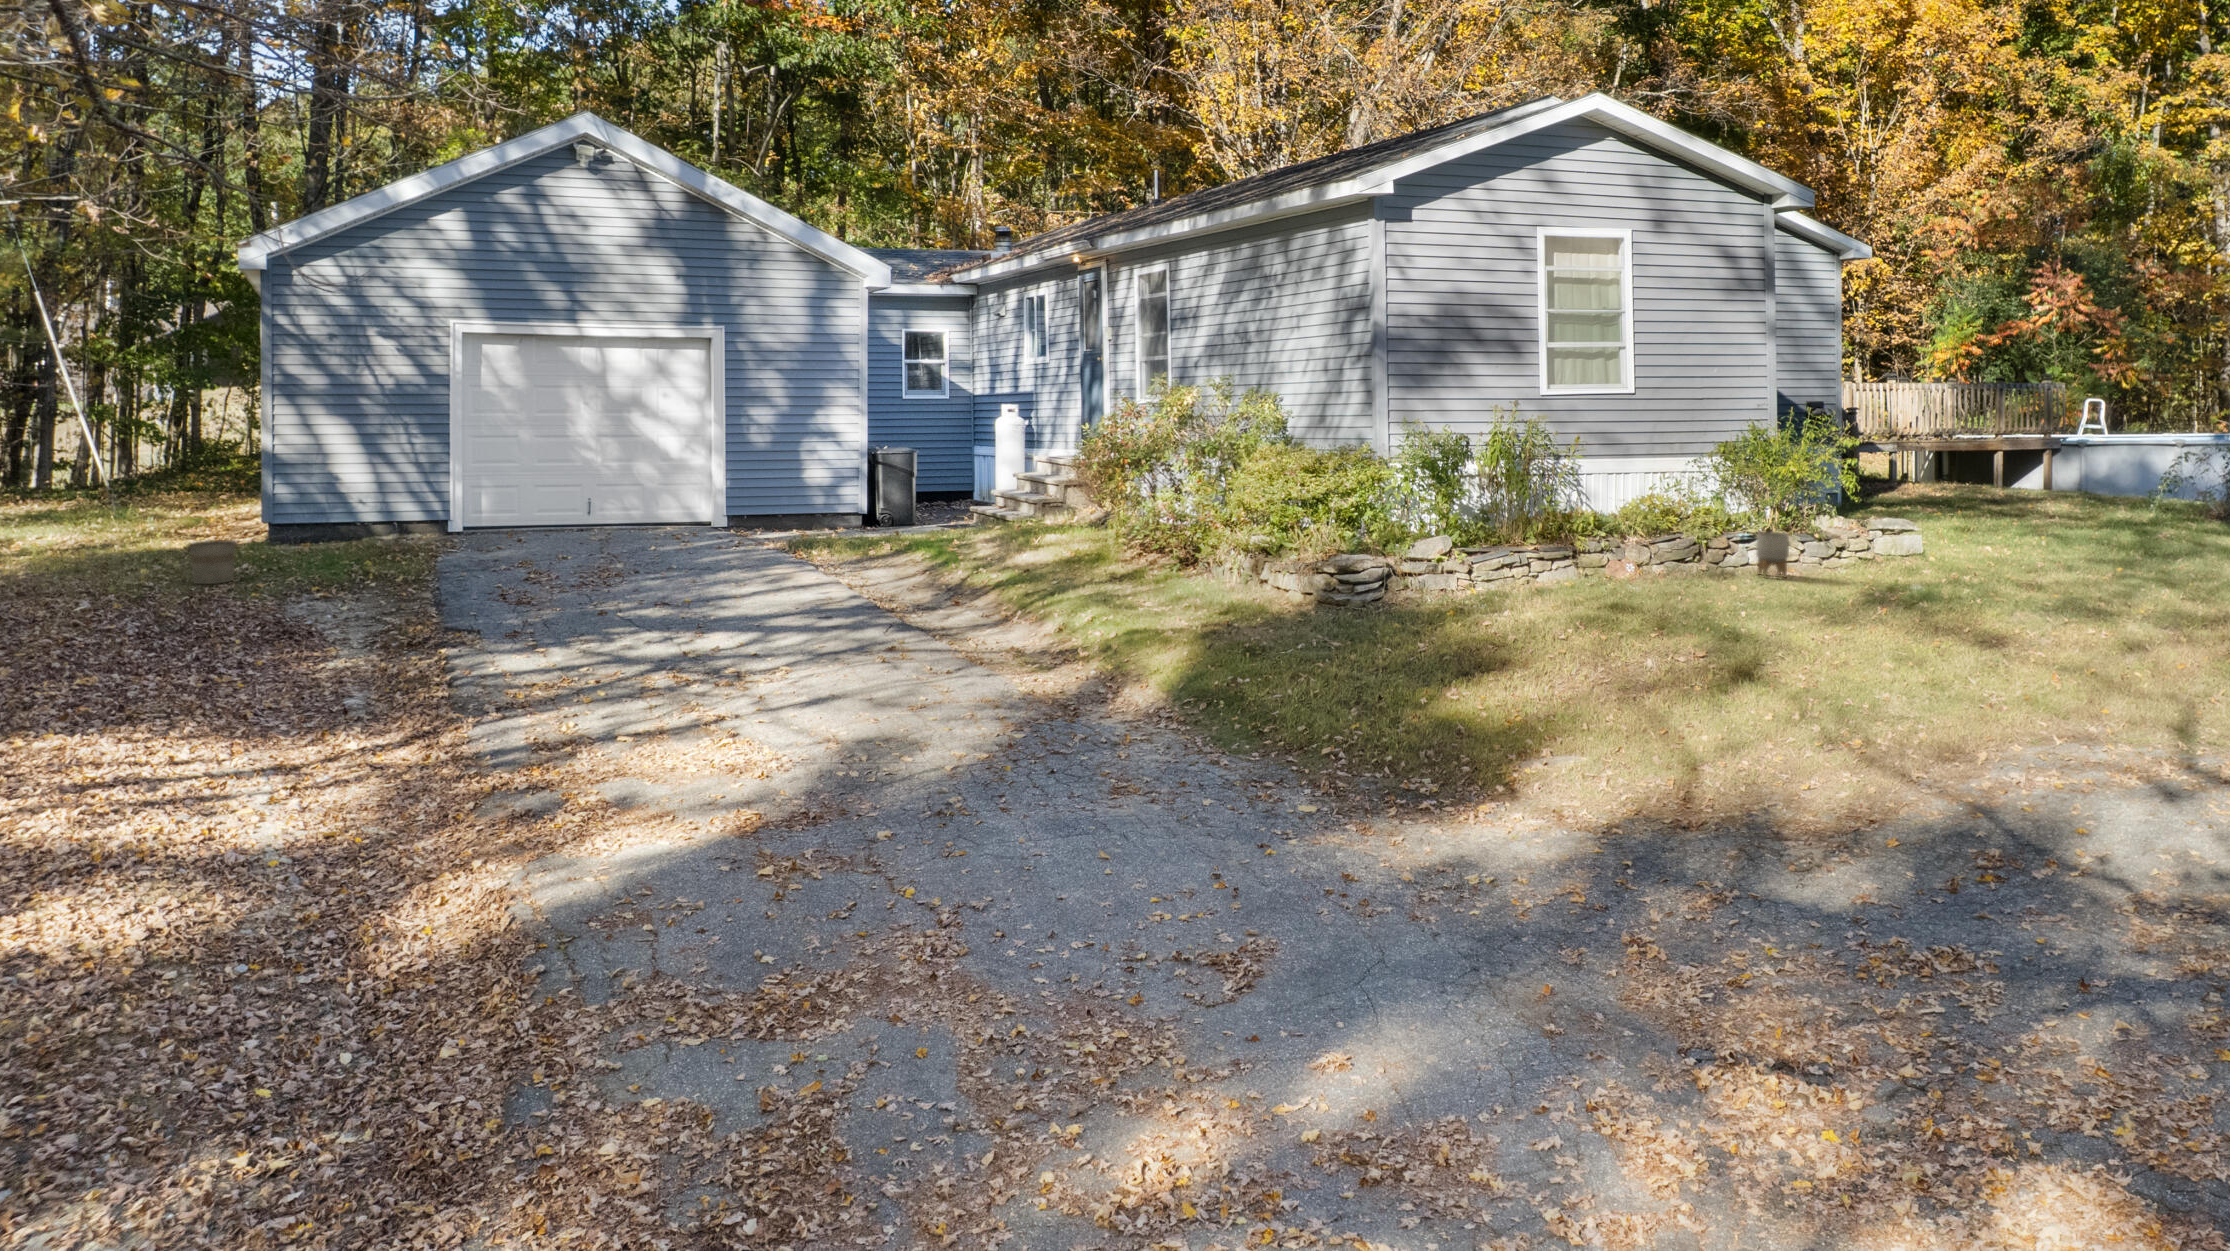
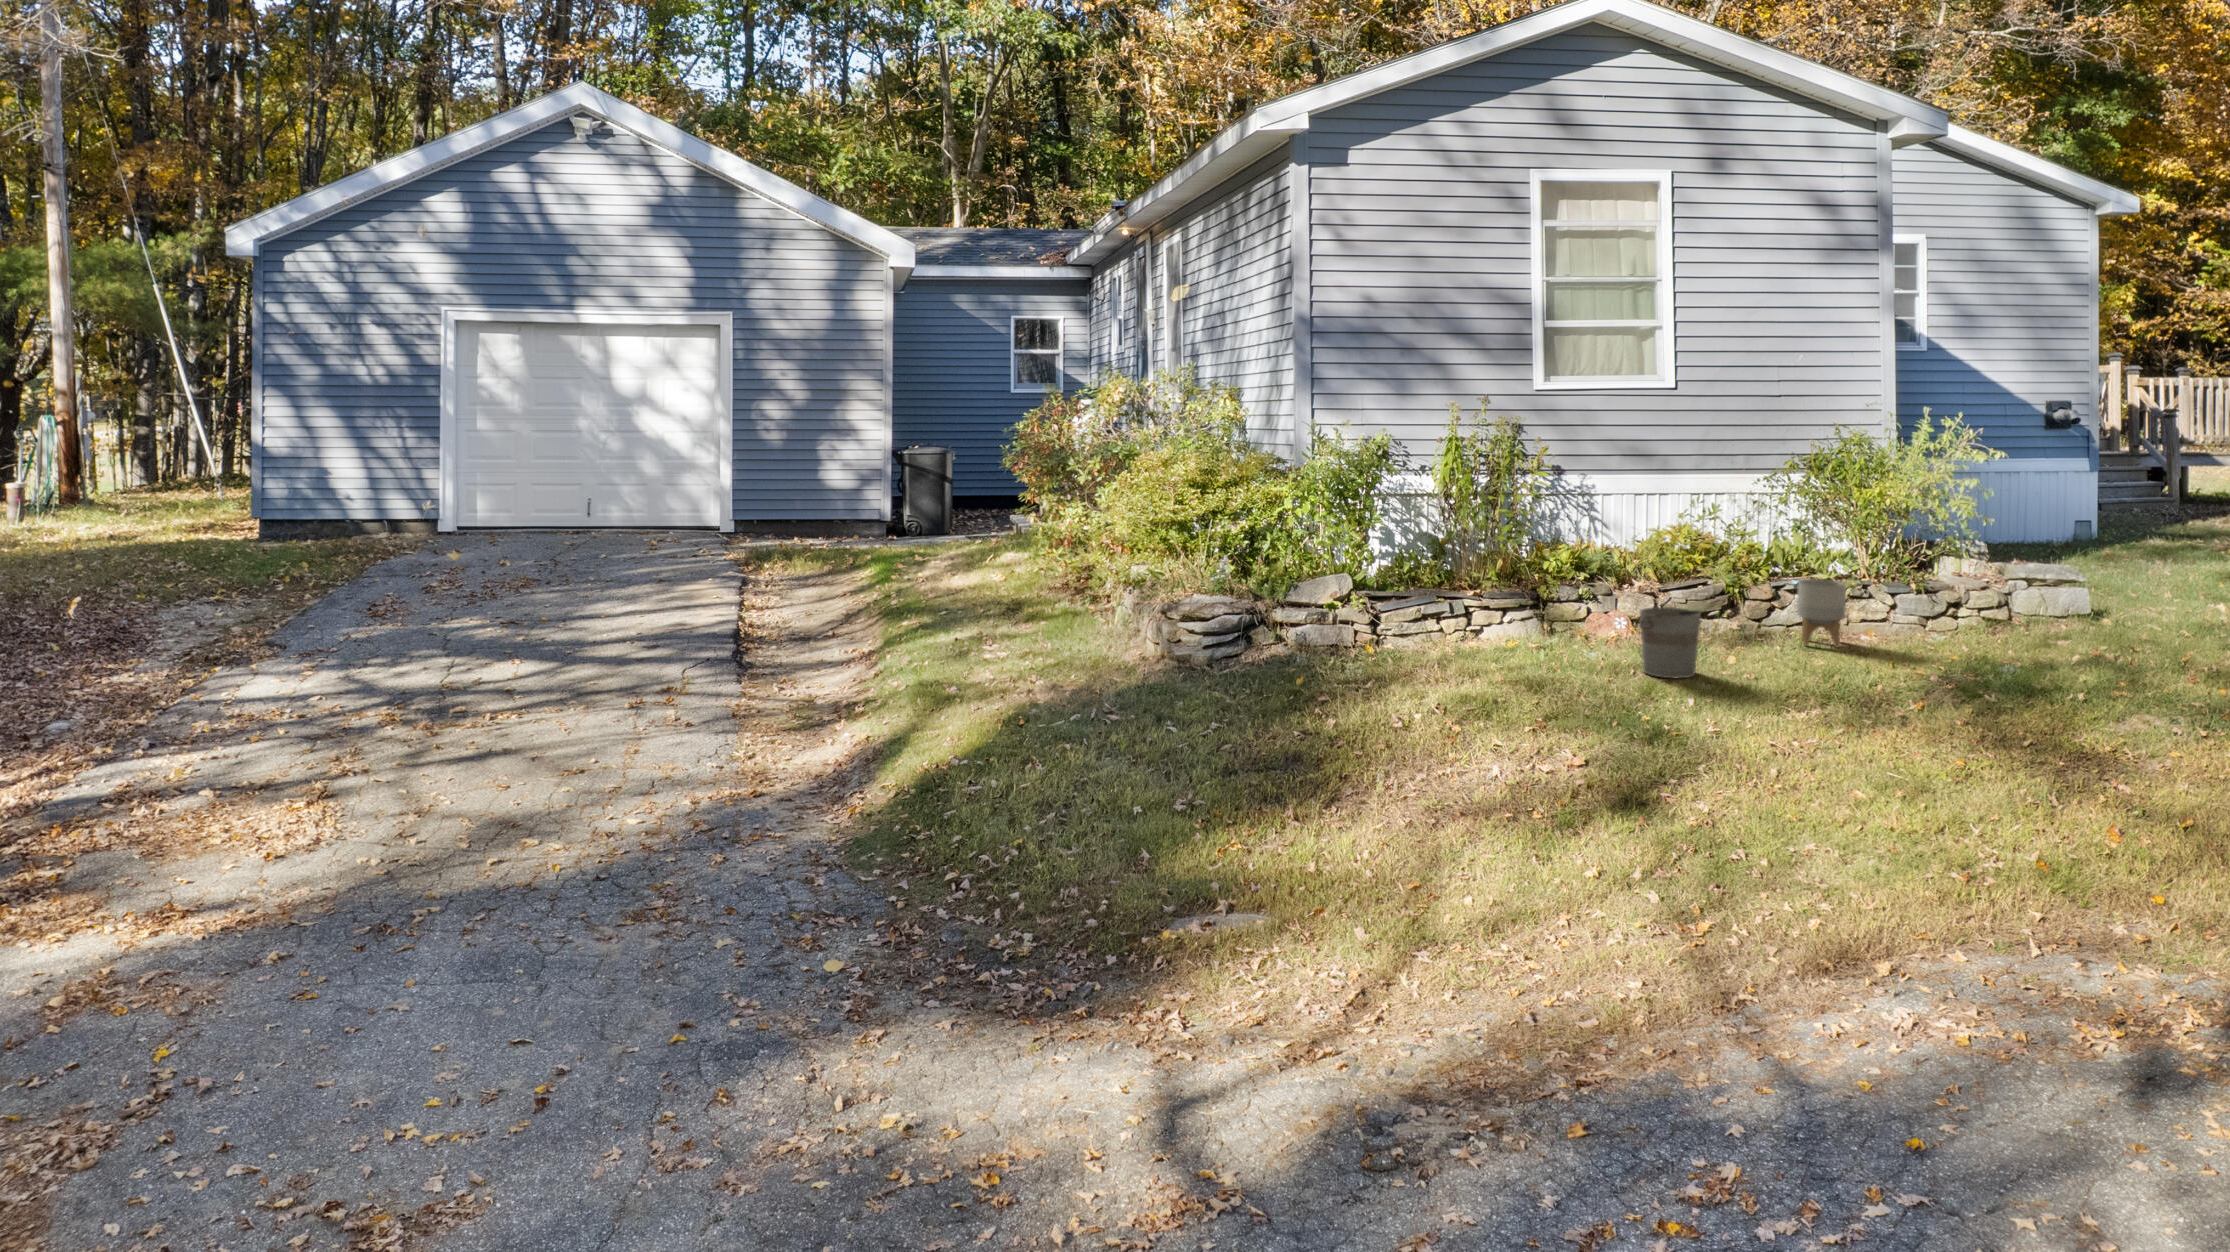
bucket: present [187,540,237,584] -> present [1639,607,1705,678]

